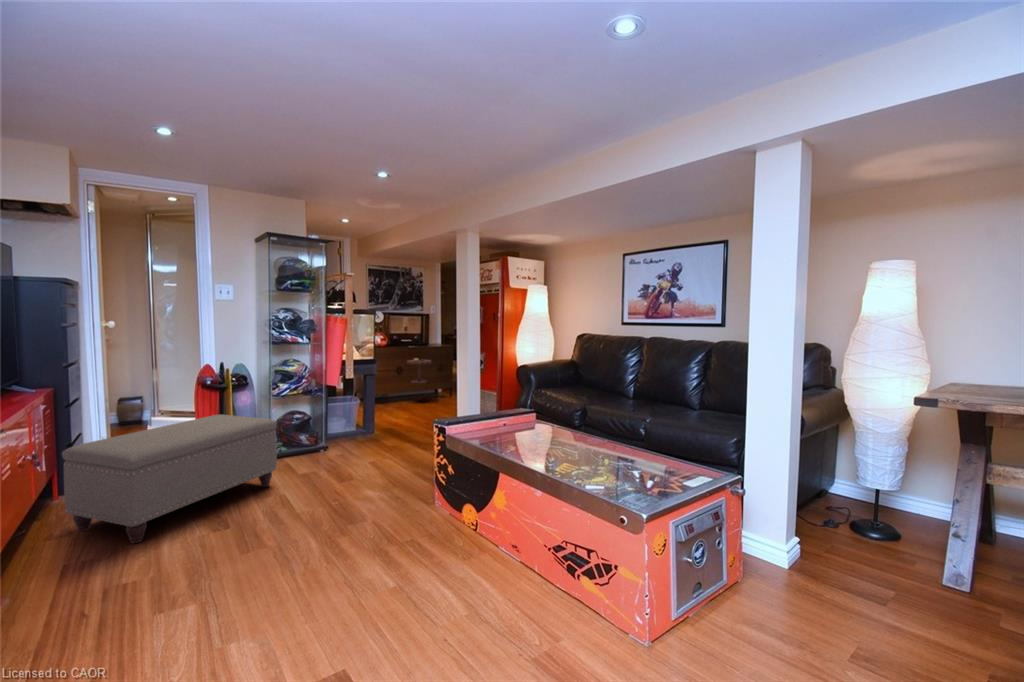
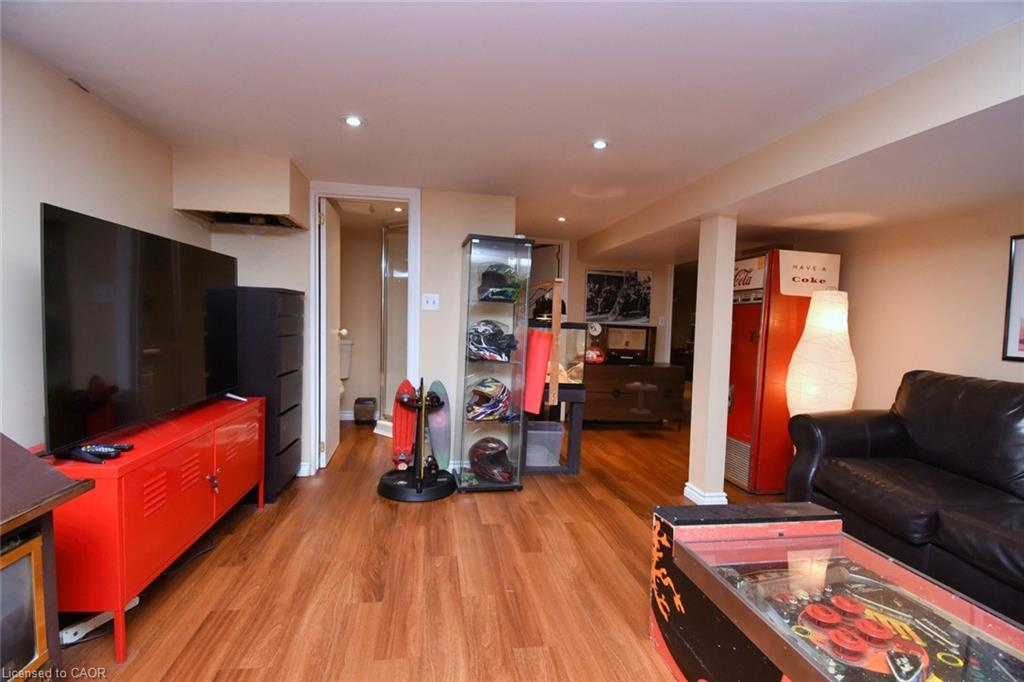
ottoman: present [62,414,277,543] -> none [254,440,459,591]

